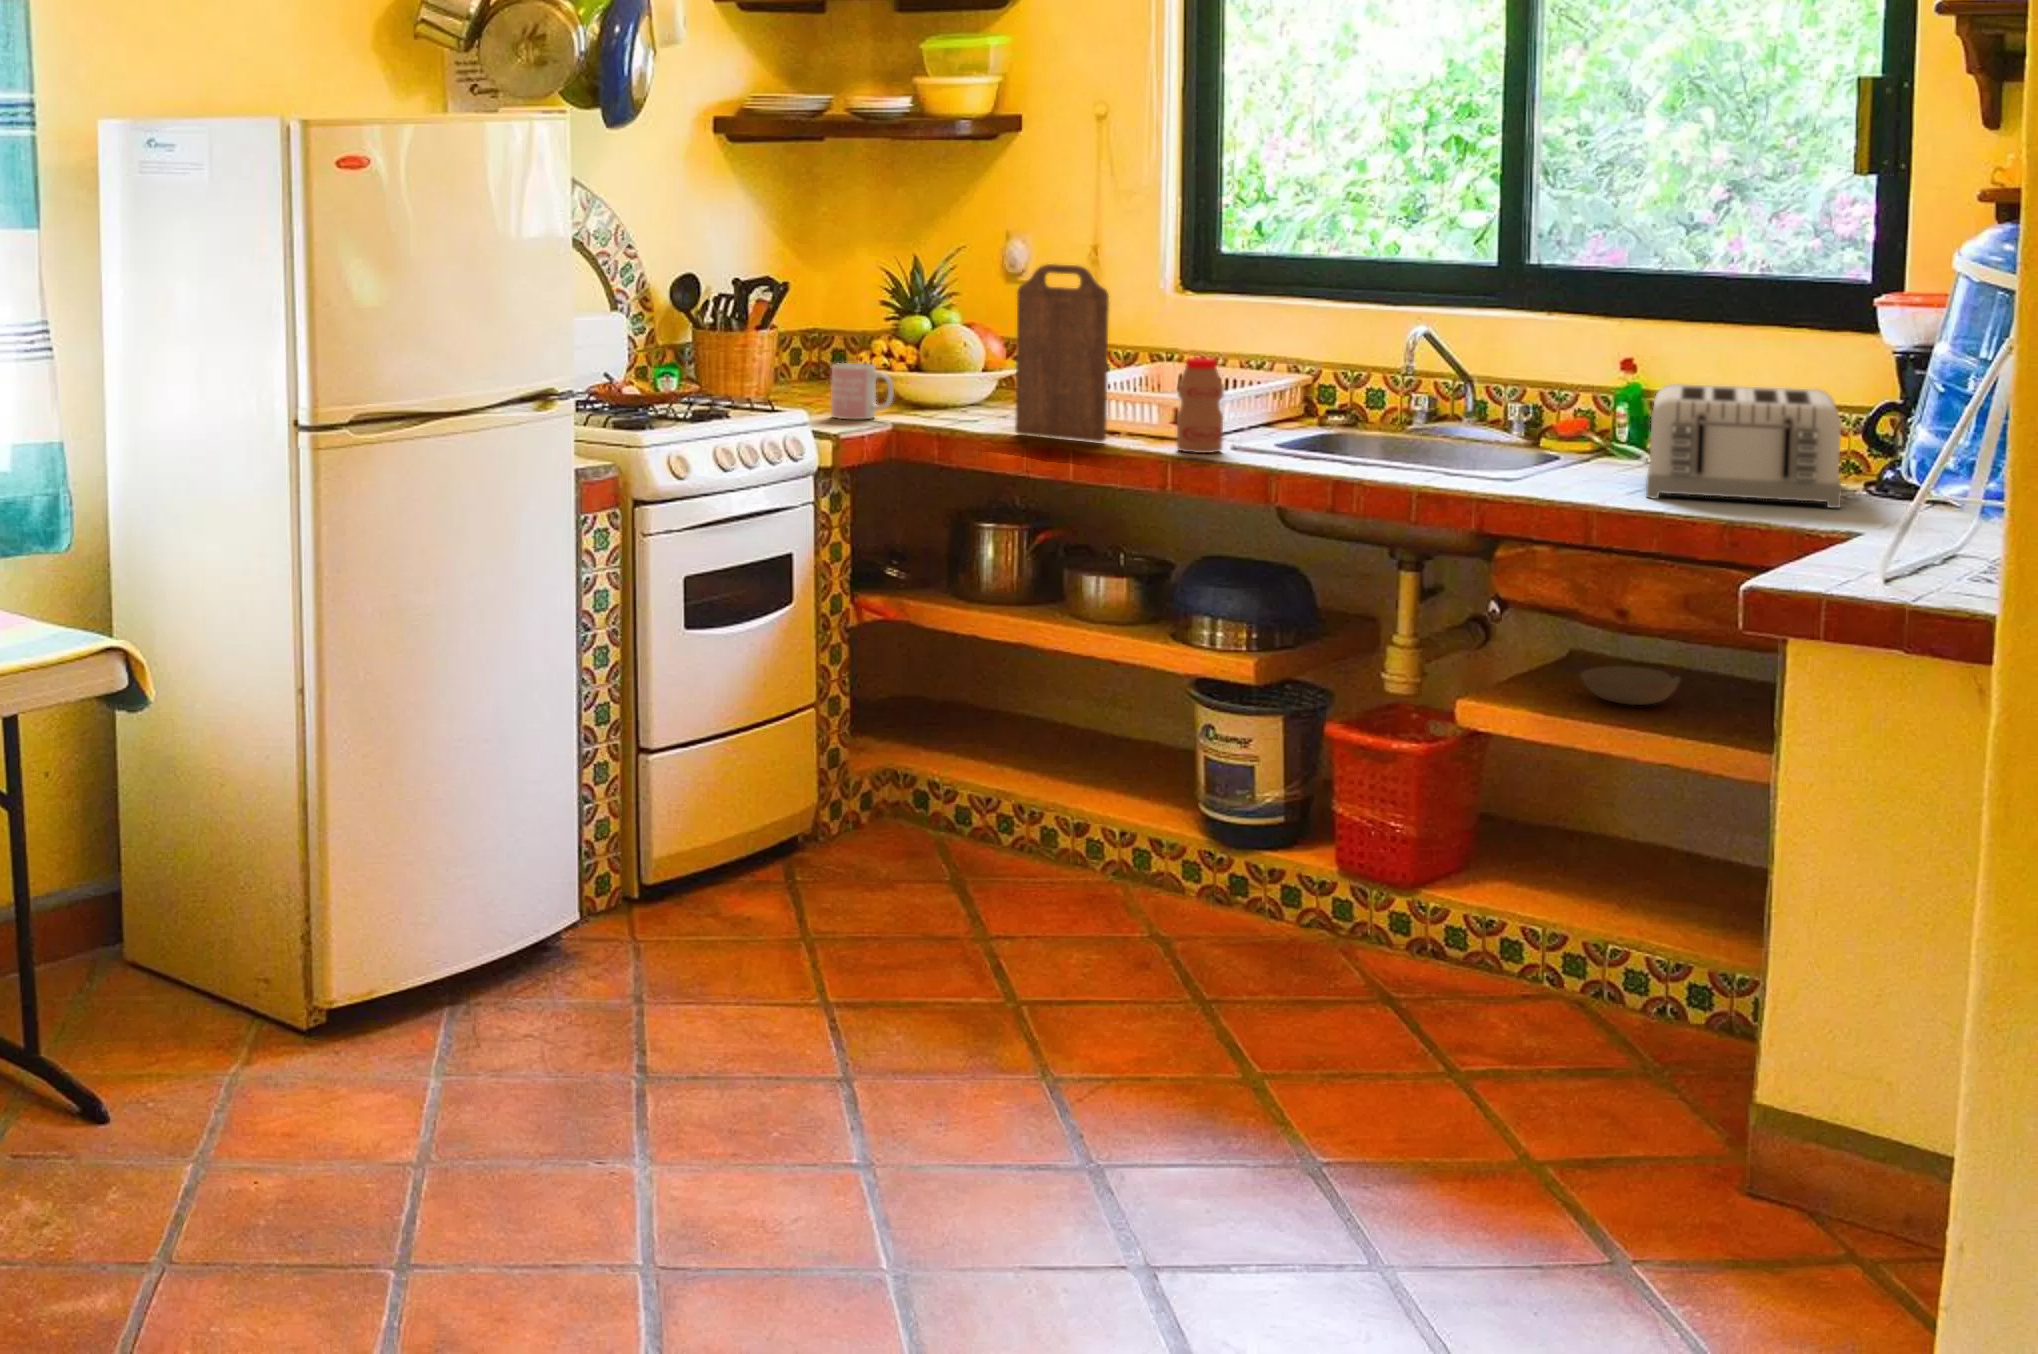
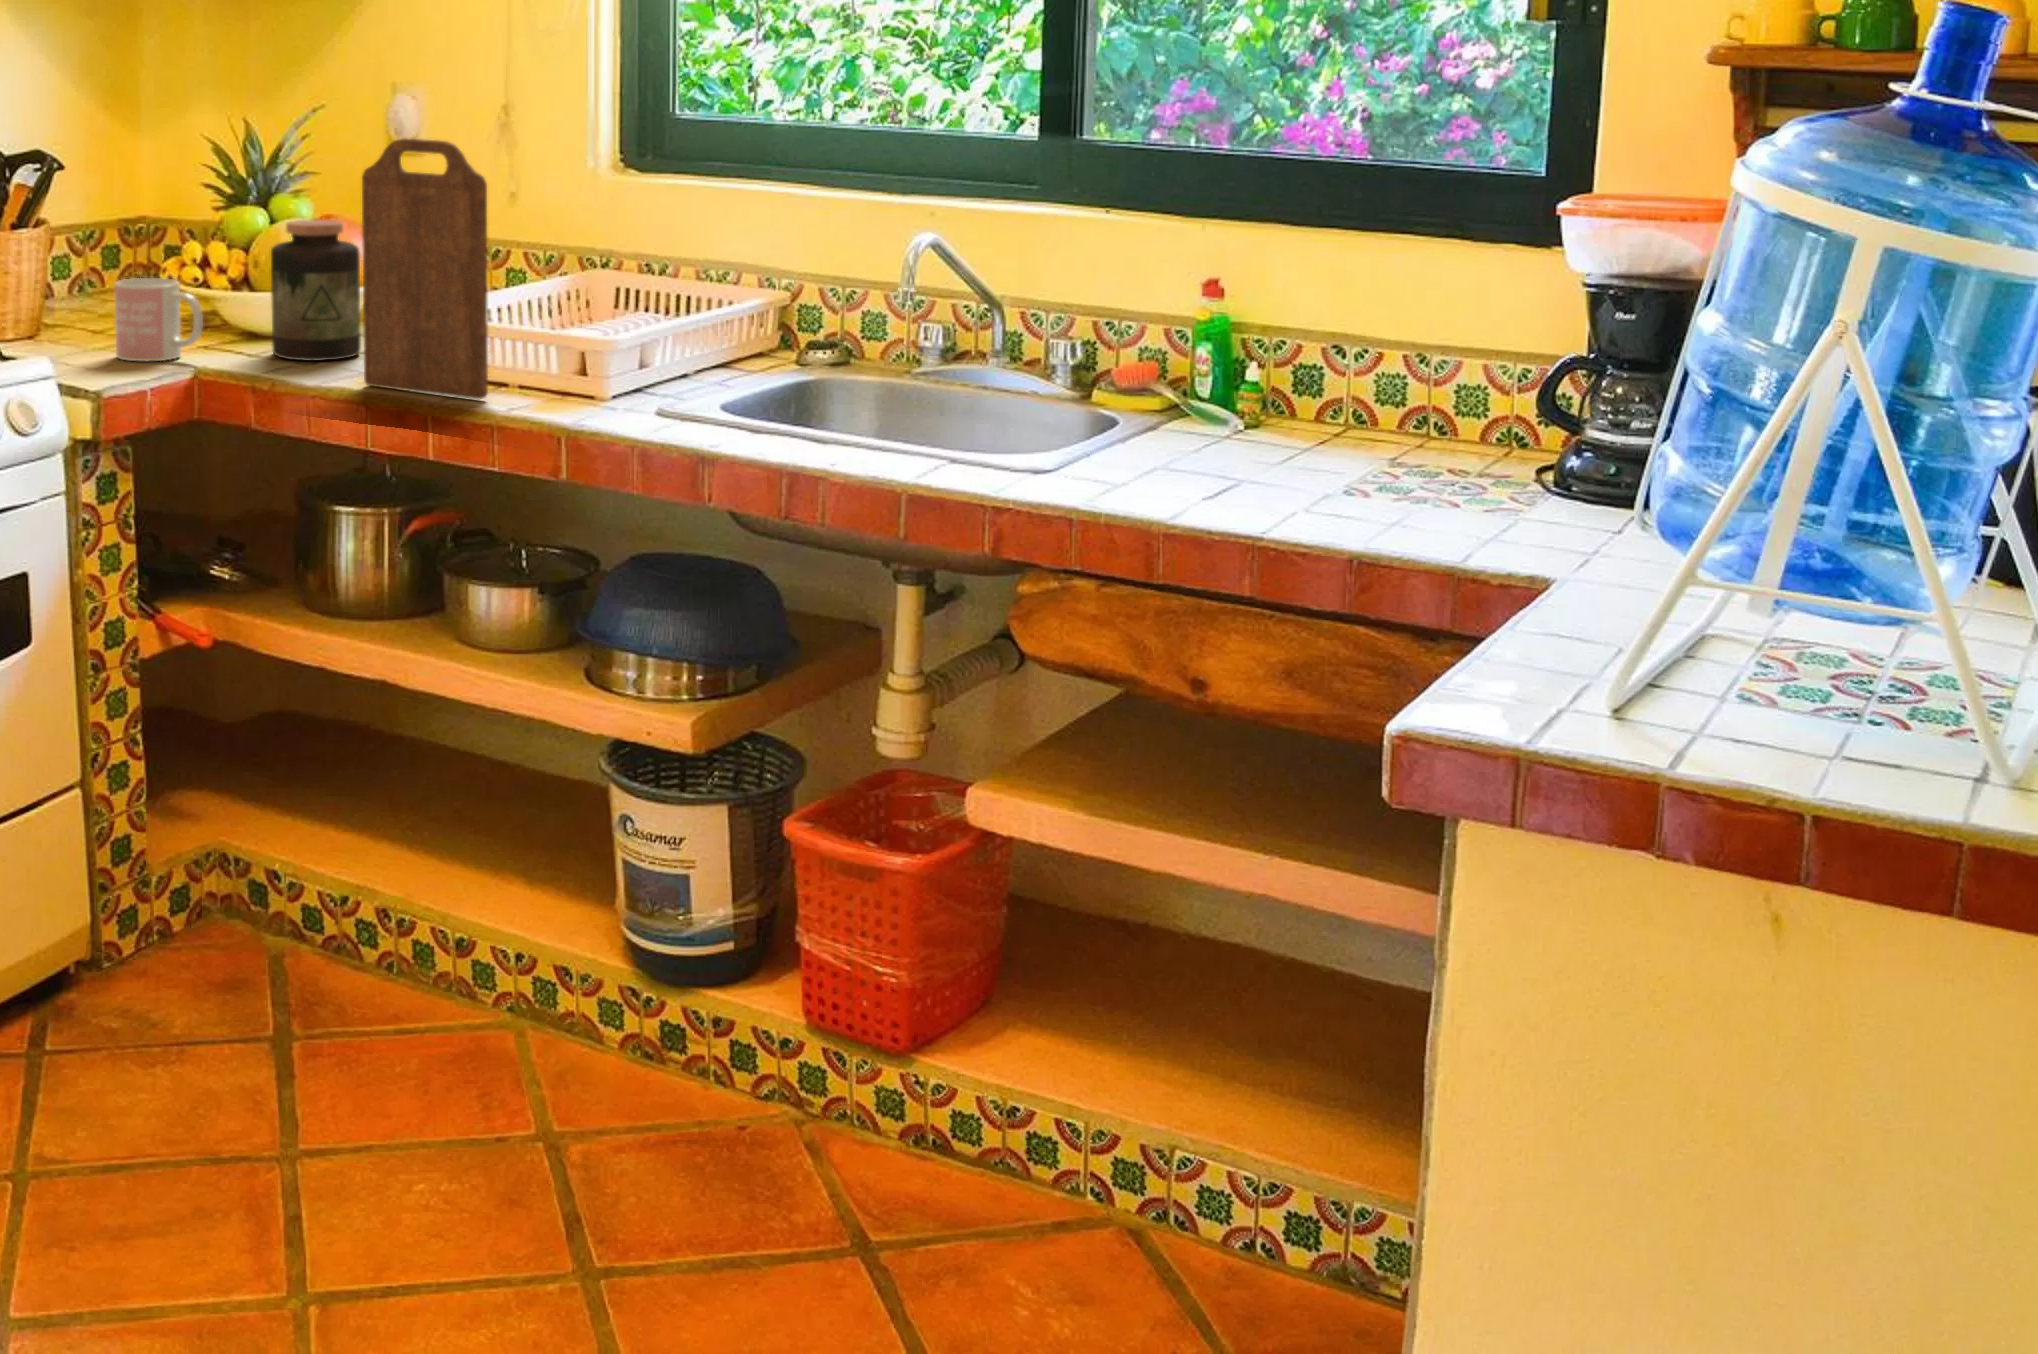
jar: none [938,323,1001,421] -> present [271,220,361,361]
bottle: present [1177,358,1224,453] -> none [583,277,649,418]
toaster: present [1646,384,1842,508] -> none [1237,317,1517,513]
bowl: present [1581,666,1680,705] -> none [1144,734,1283,801]

